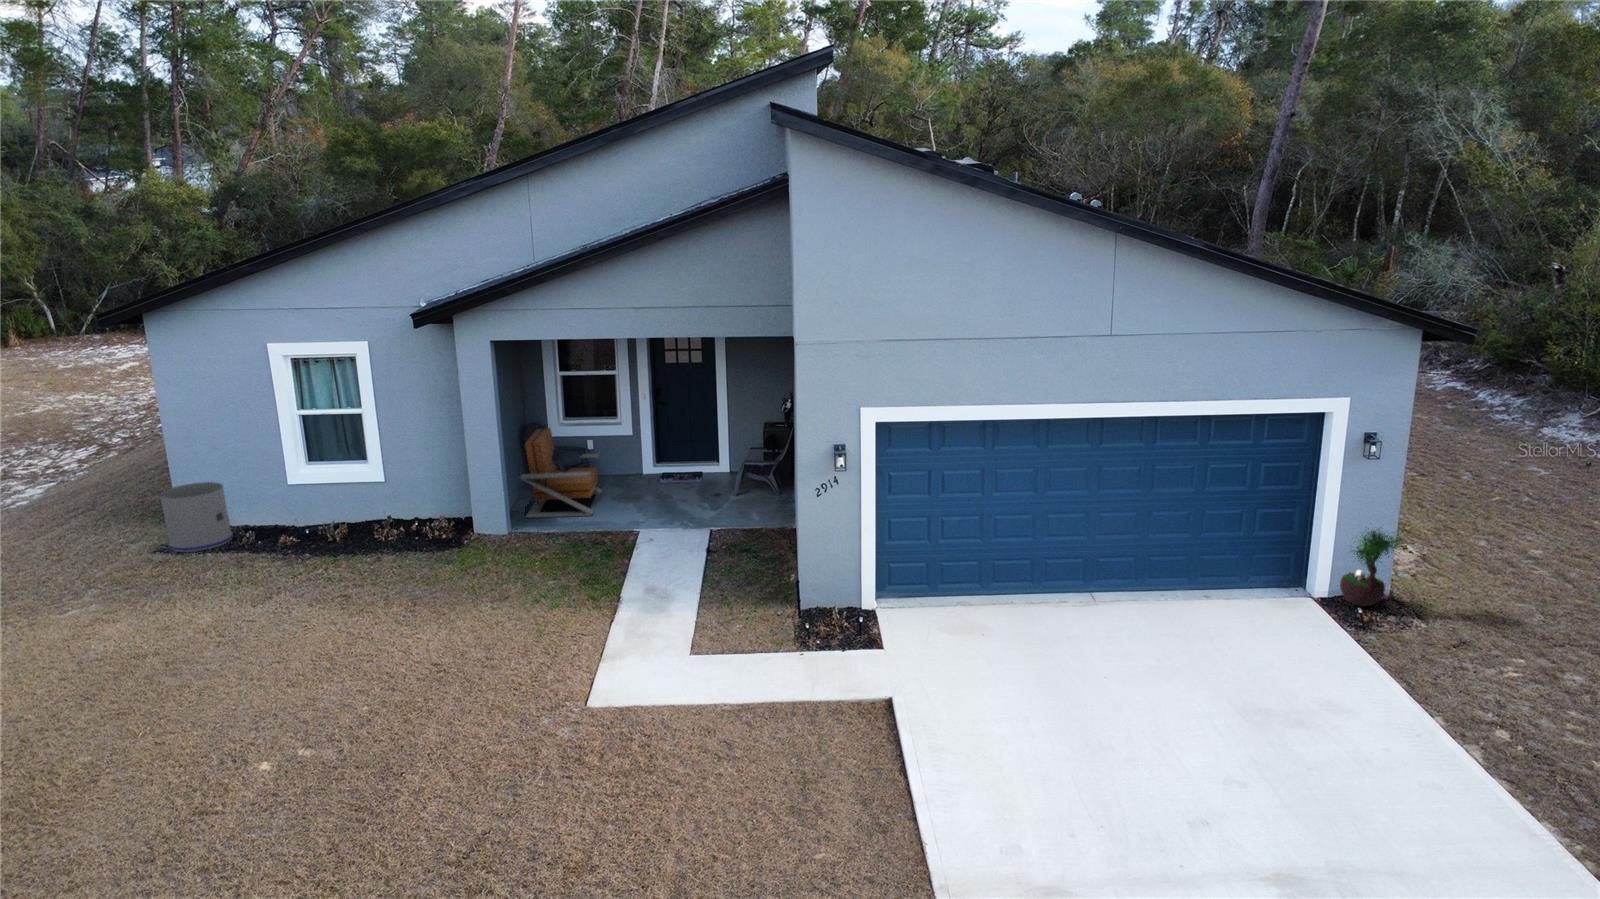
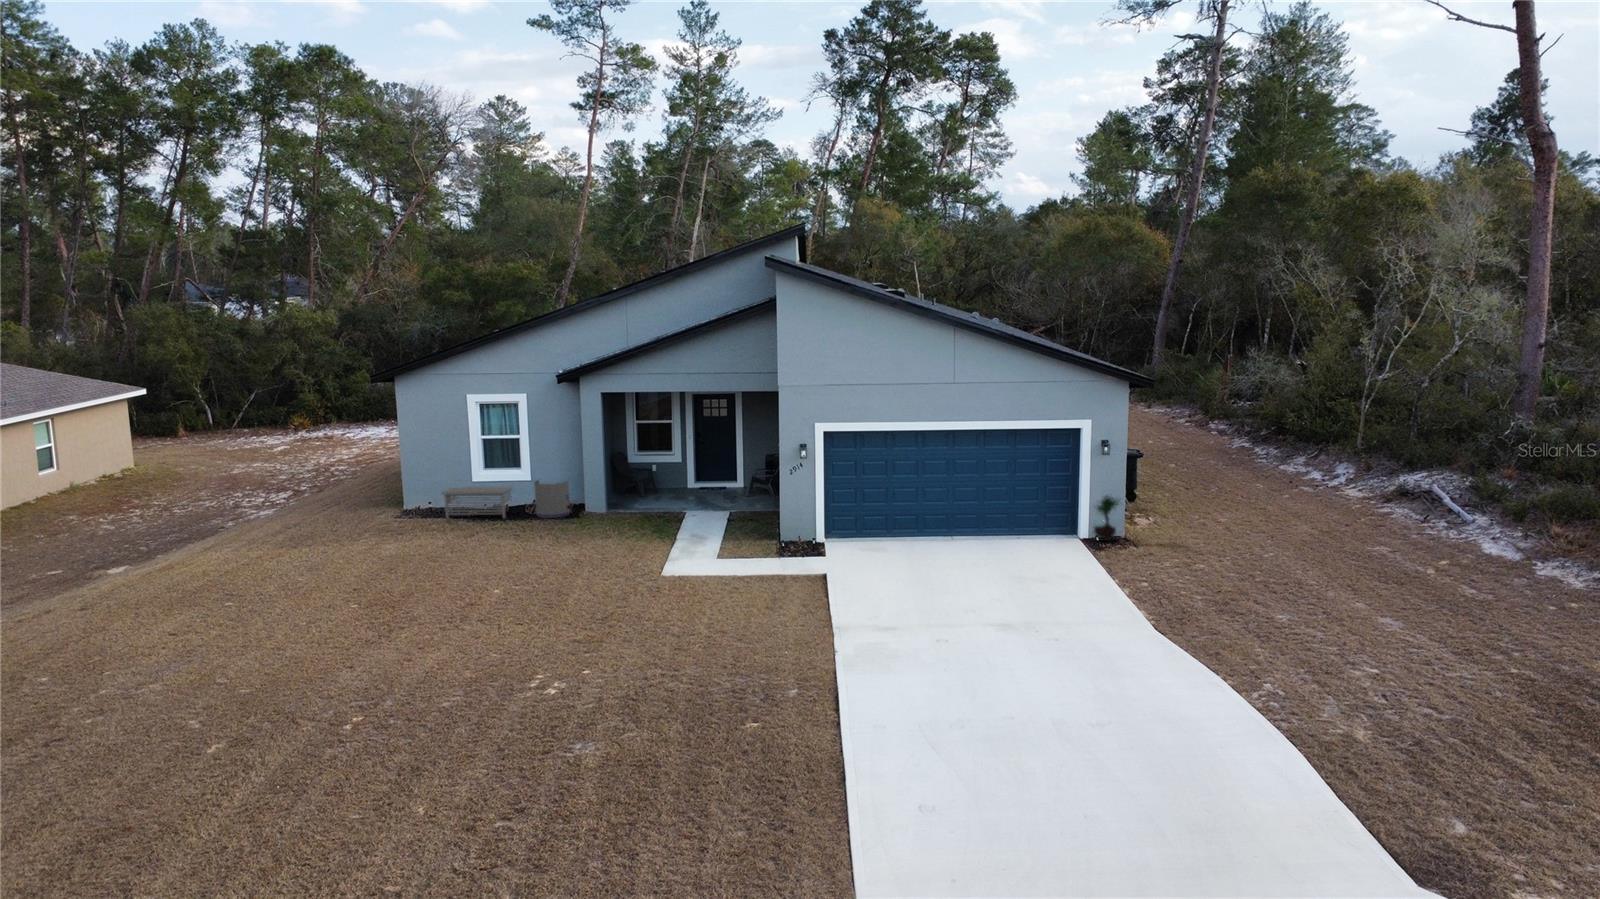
lounge chair: present [520,428,602,518] -> none [613,453,662,506]
trash can: present [160,482,233,552] -> present [534,480,570,518]
storage bench: none [231,489,362,549] -> present [442,487,512,519]

